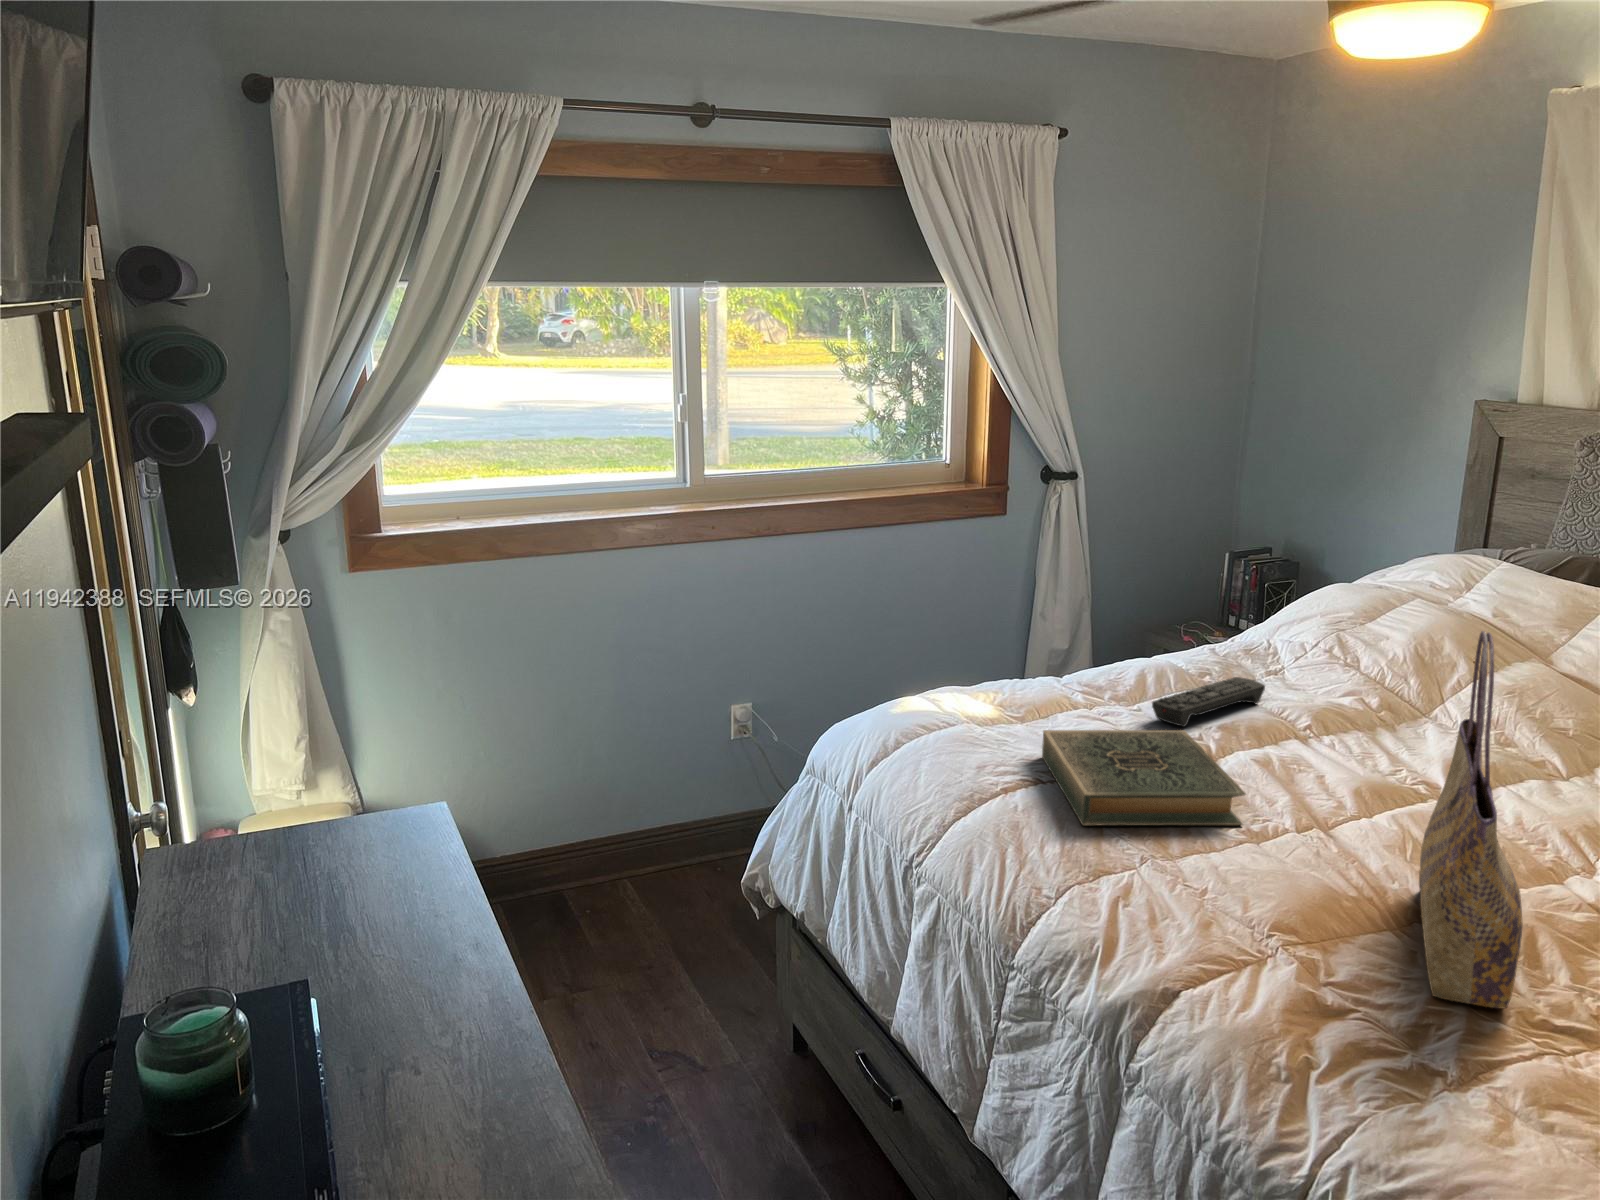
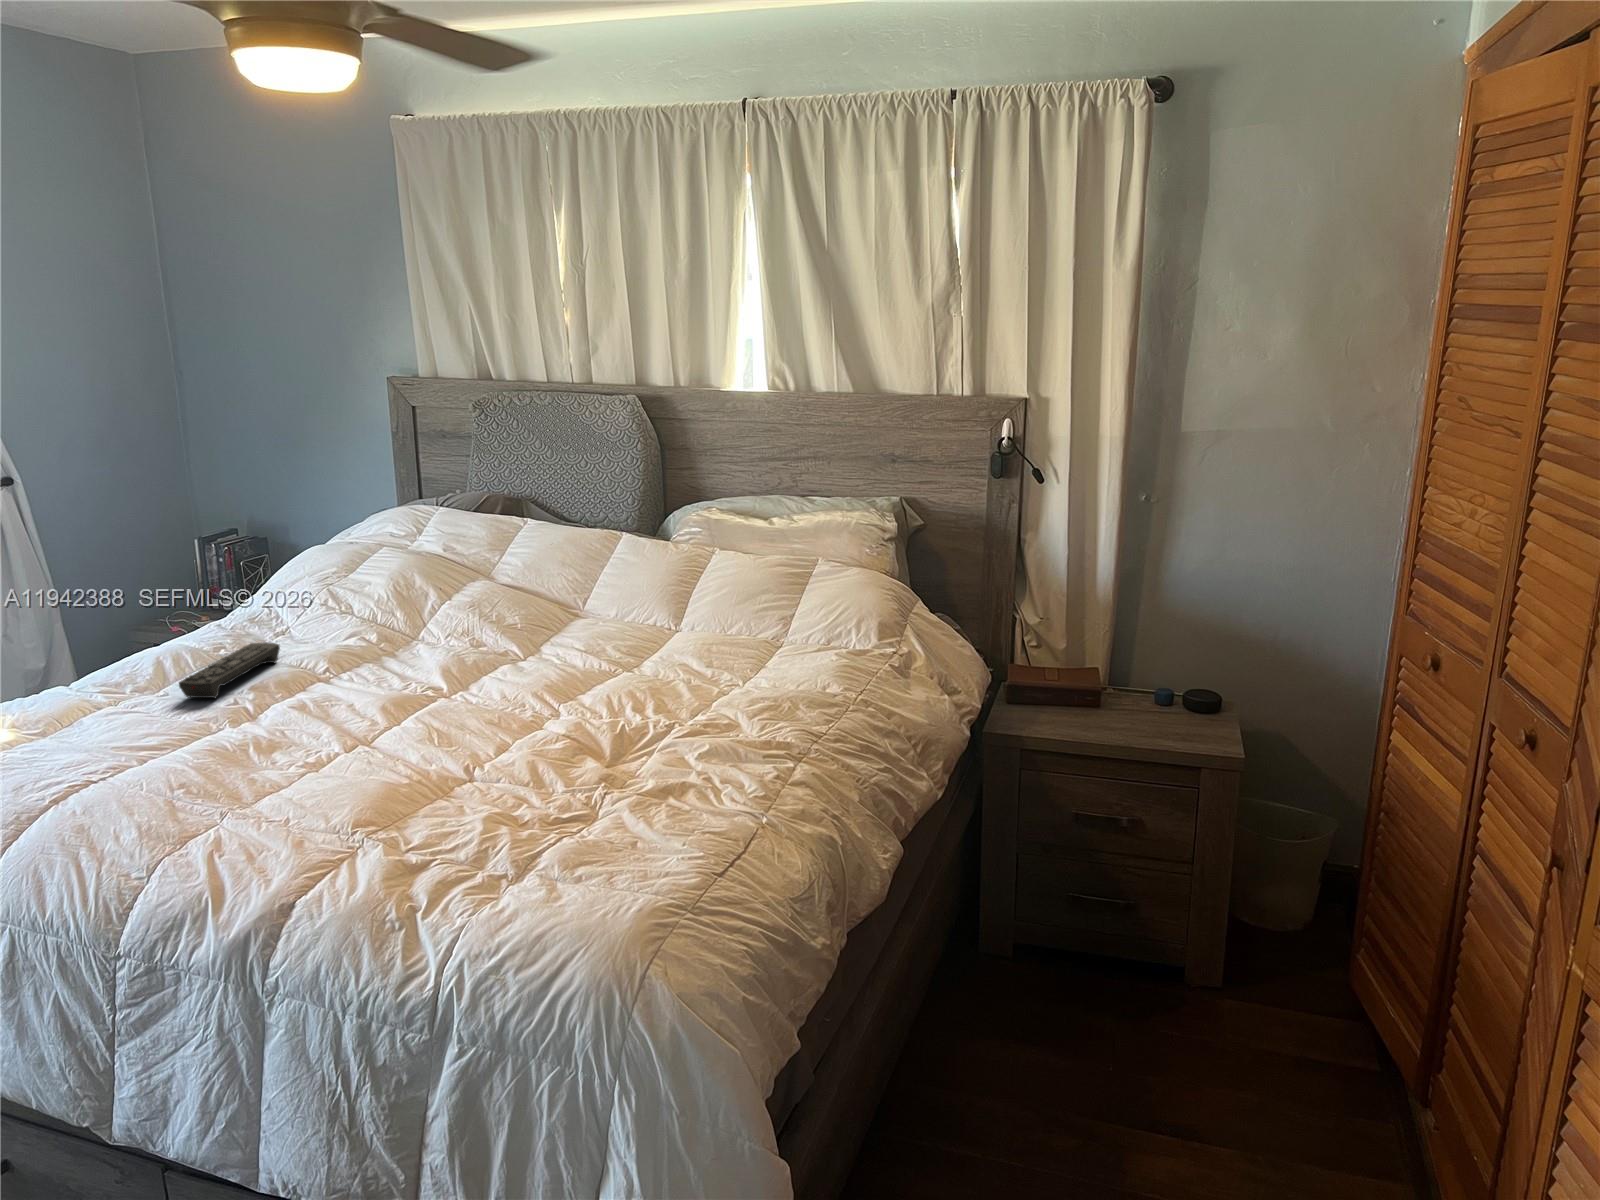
tote bag: present [1419,631,1523,1008] -> none [449,550,534,829]
hardback book: present [1042,730,1246,826] -> none [75,698,301,807]

